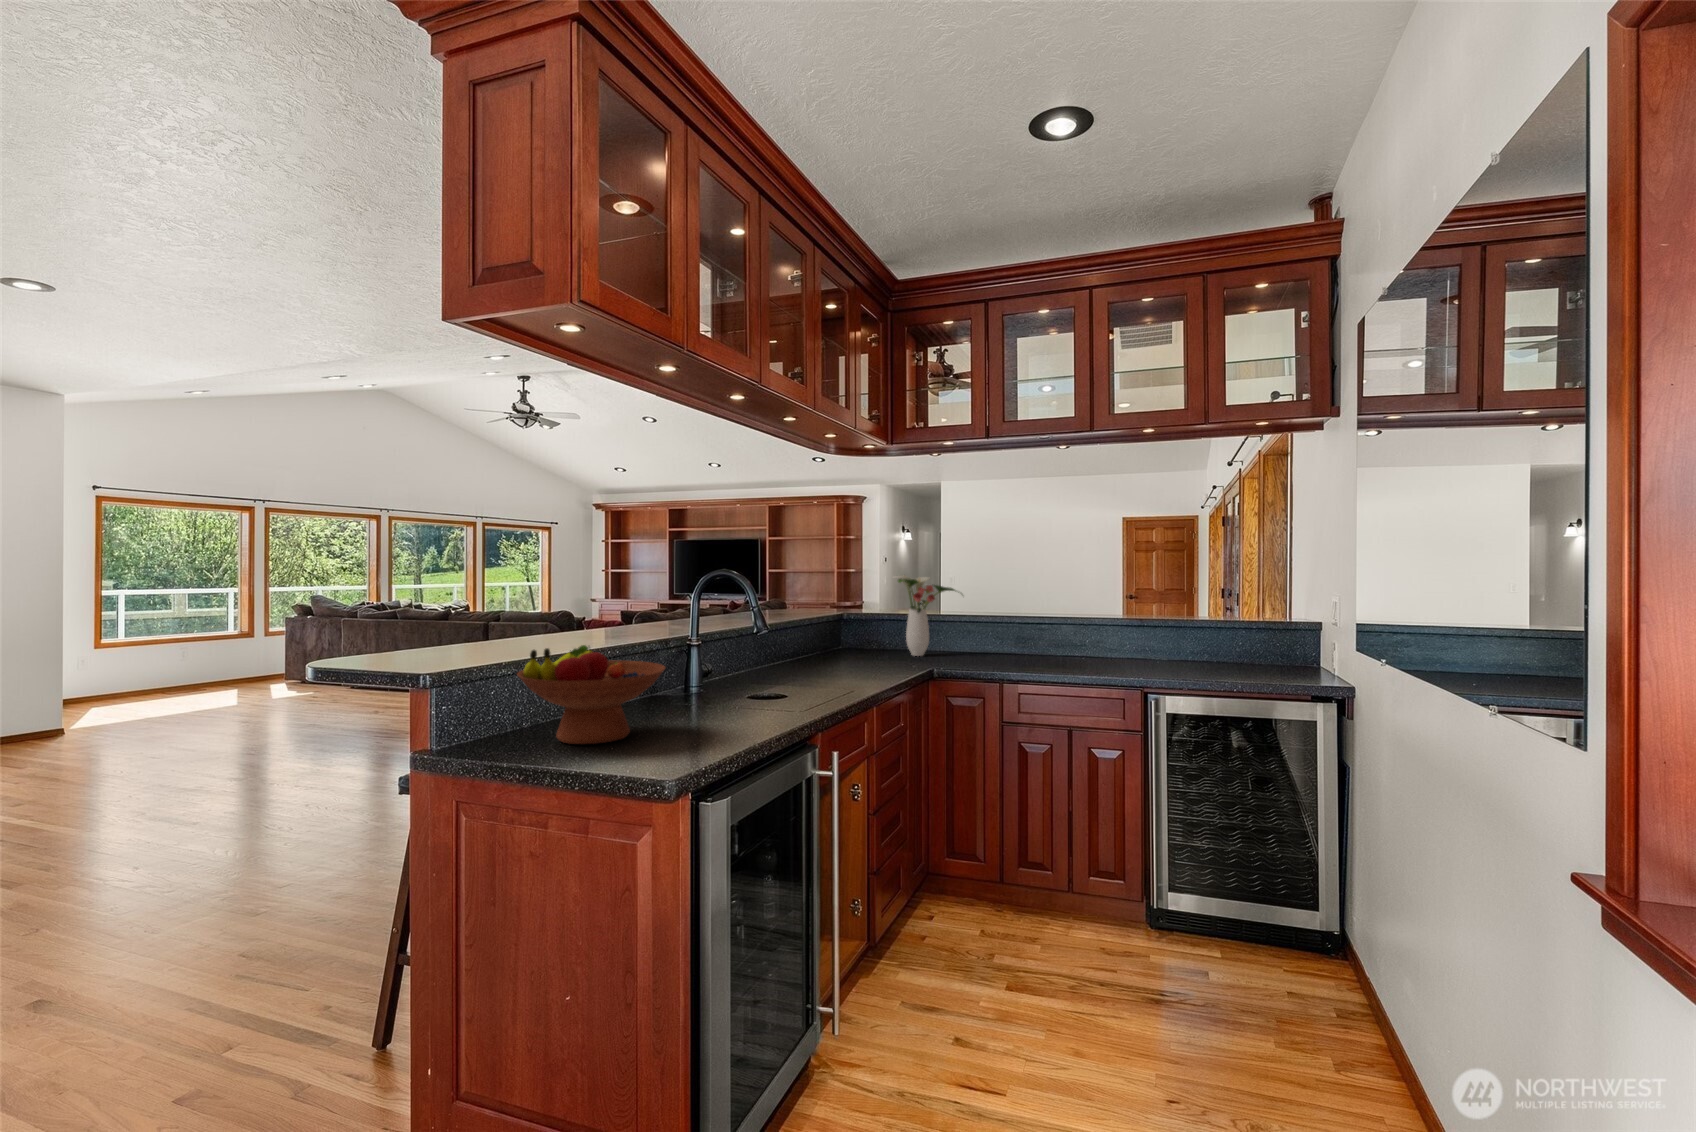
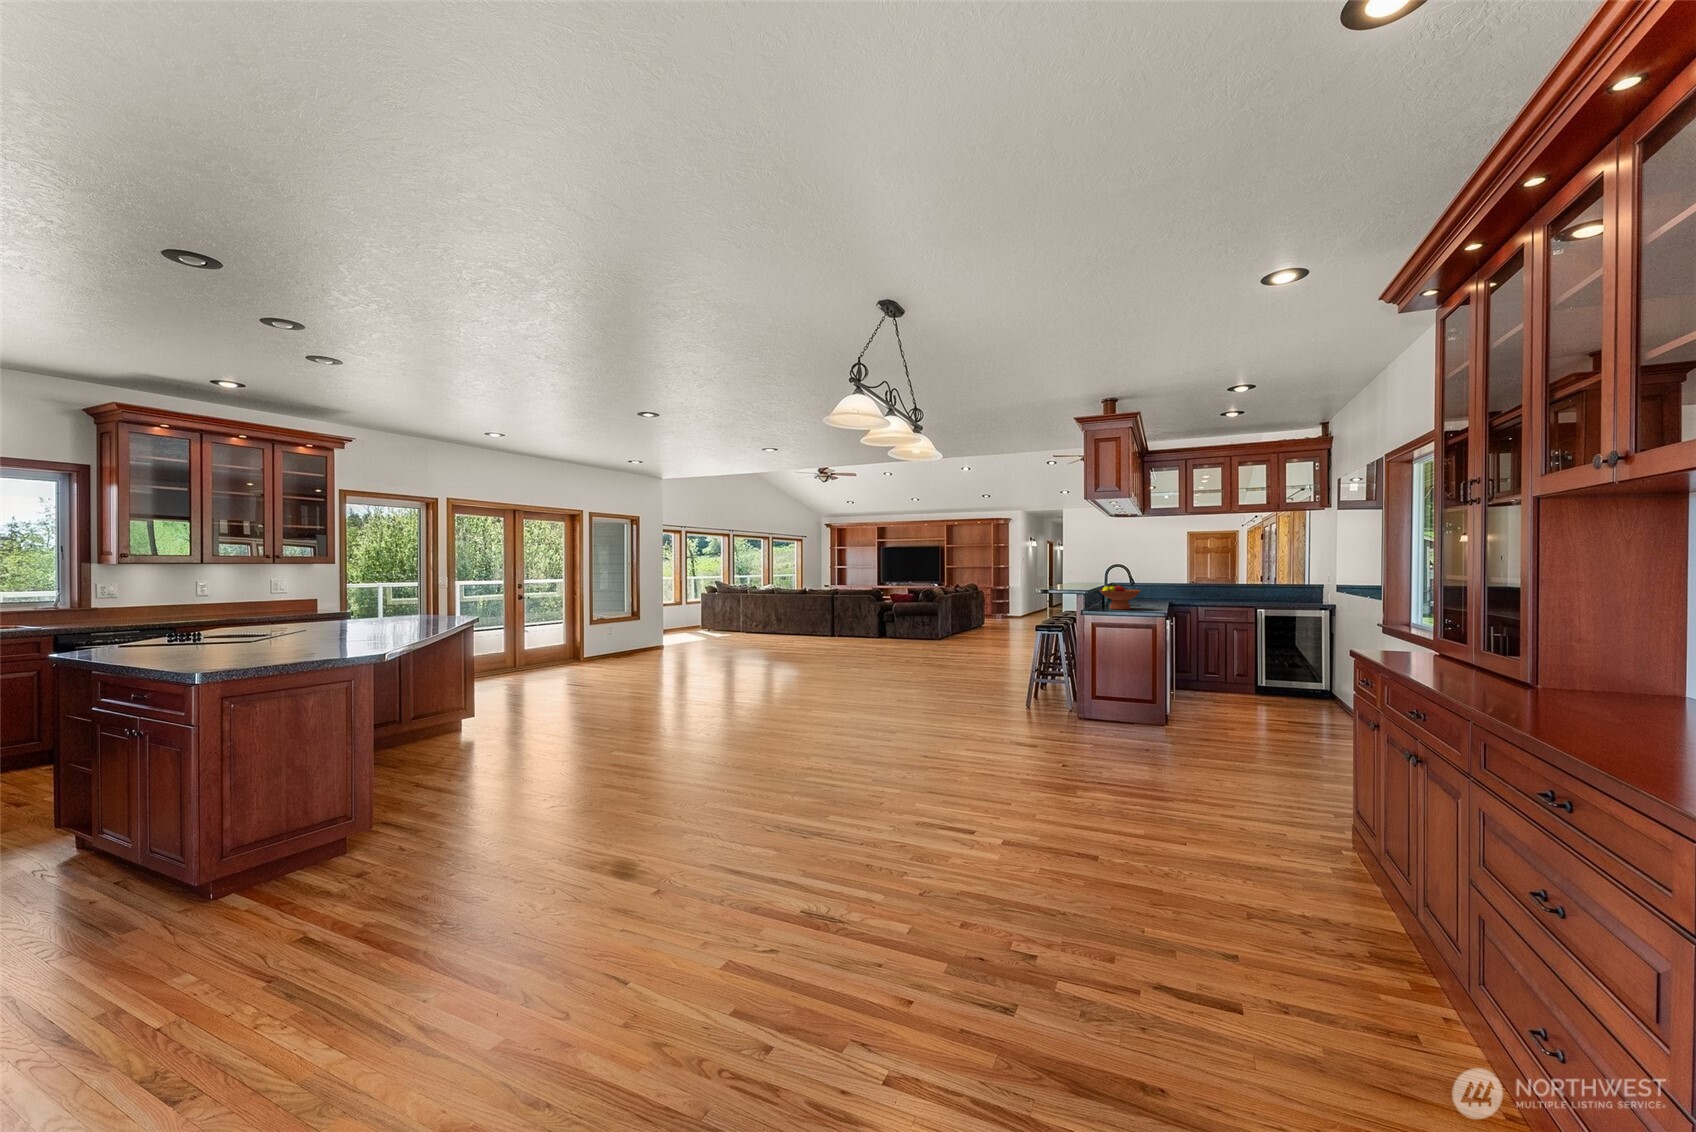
flower arrangement: present [893,576,955,656] -> none [1139,566,1172,599]

